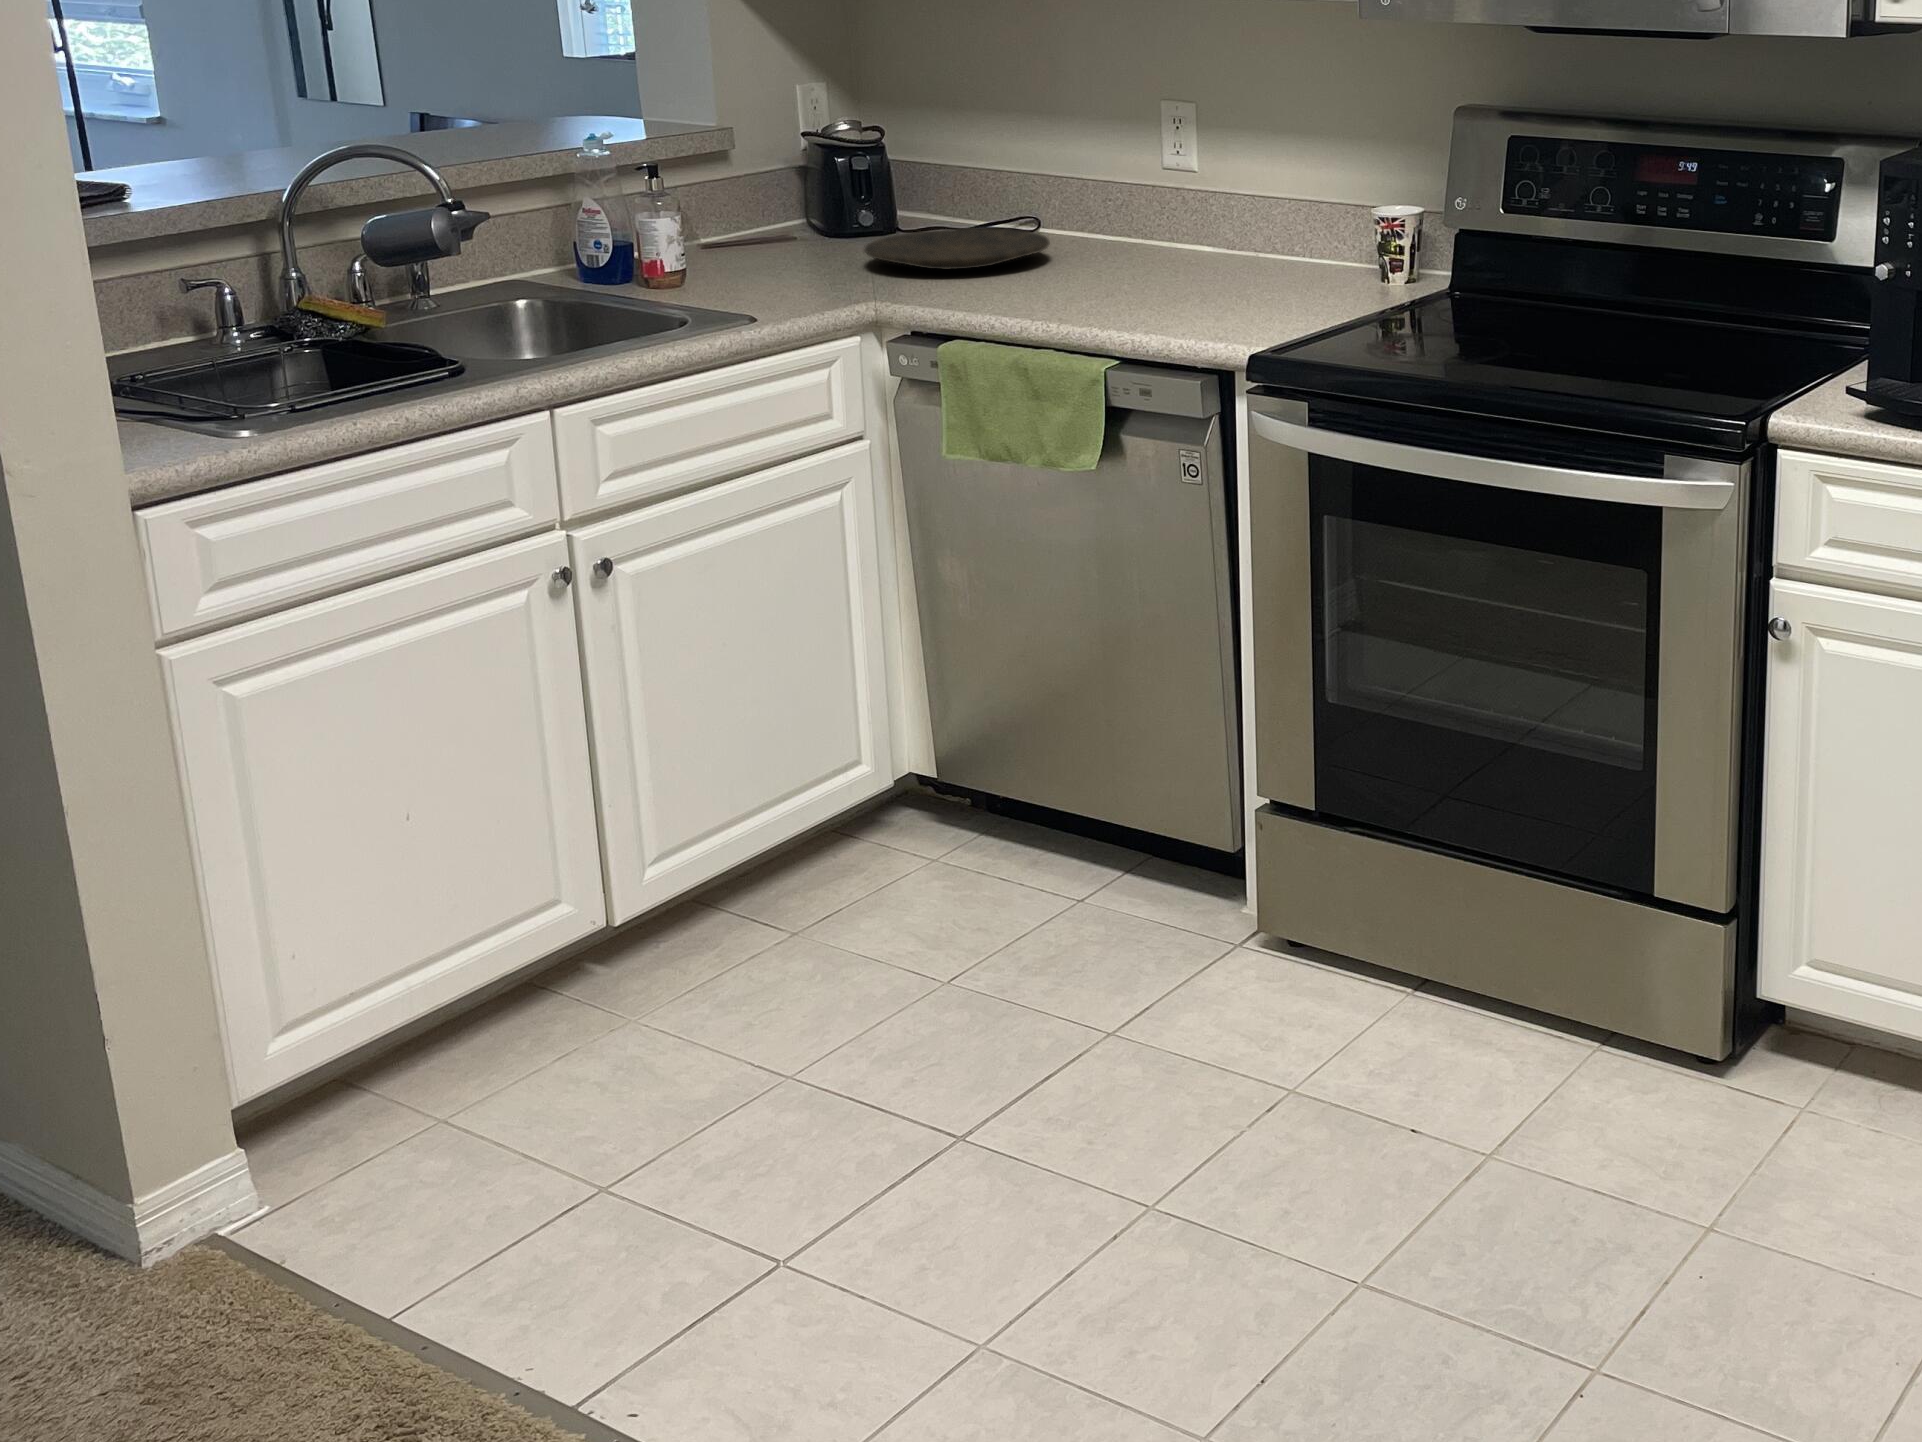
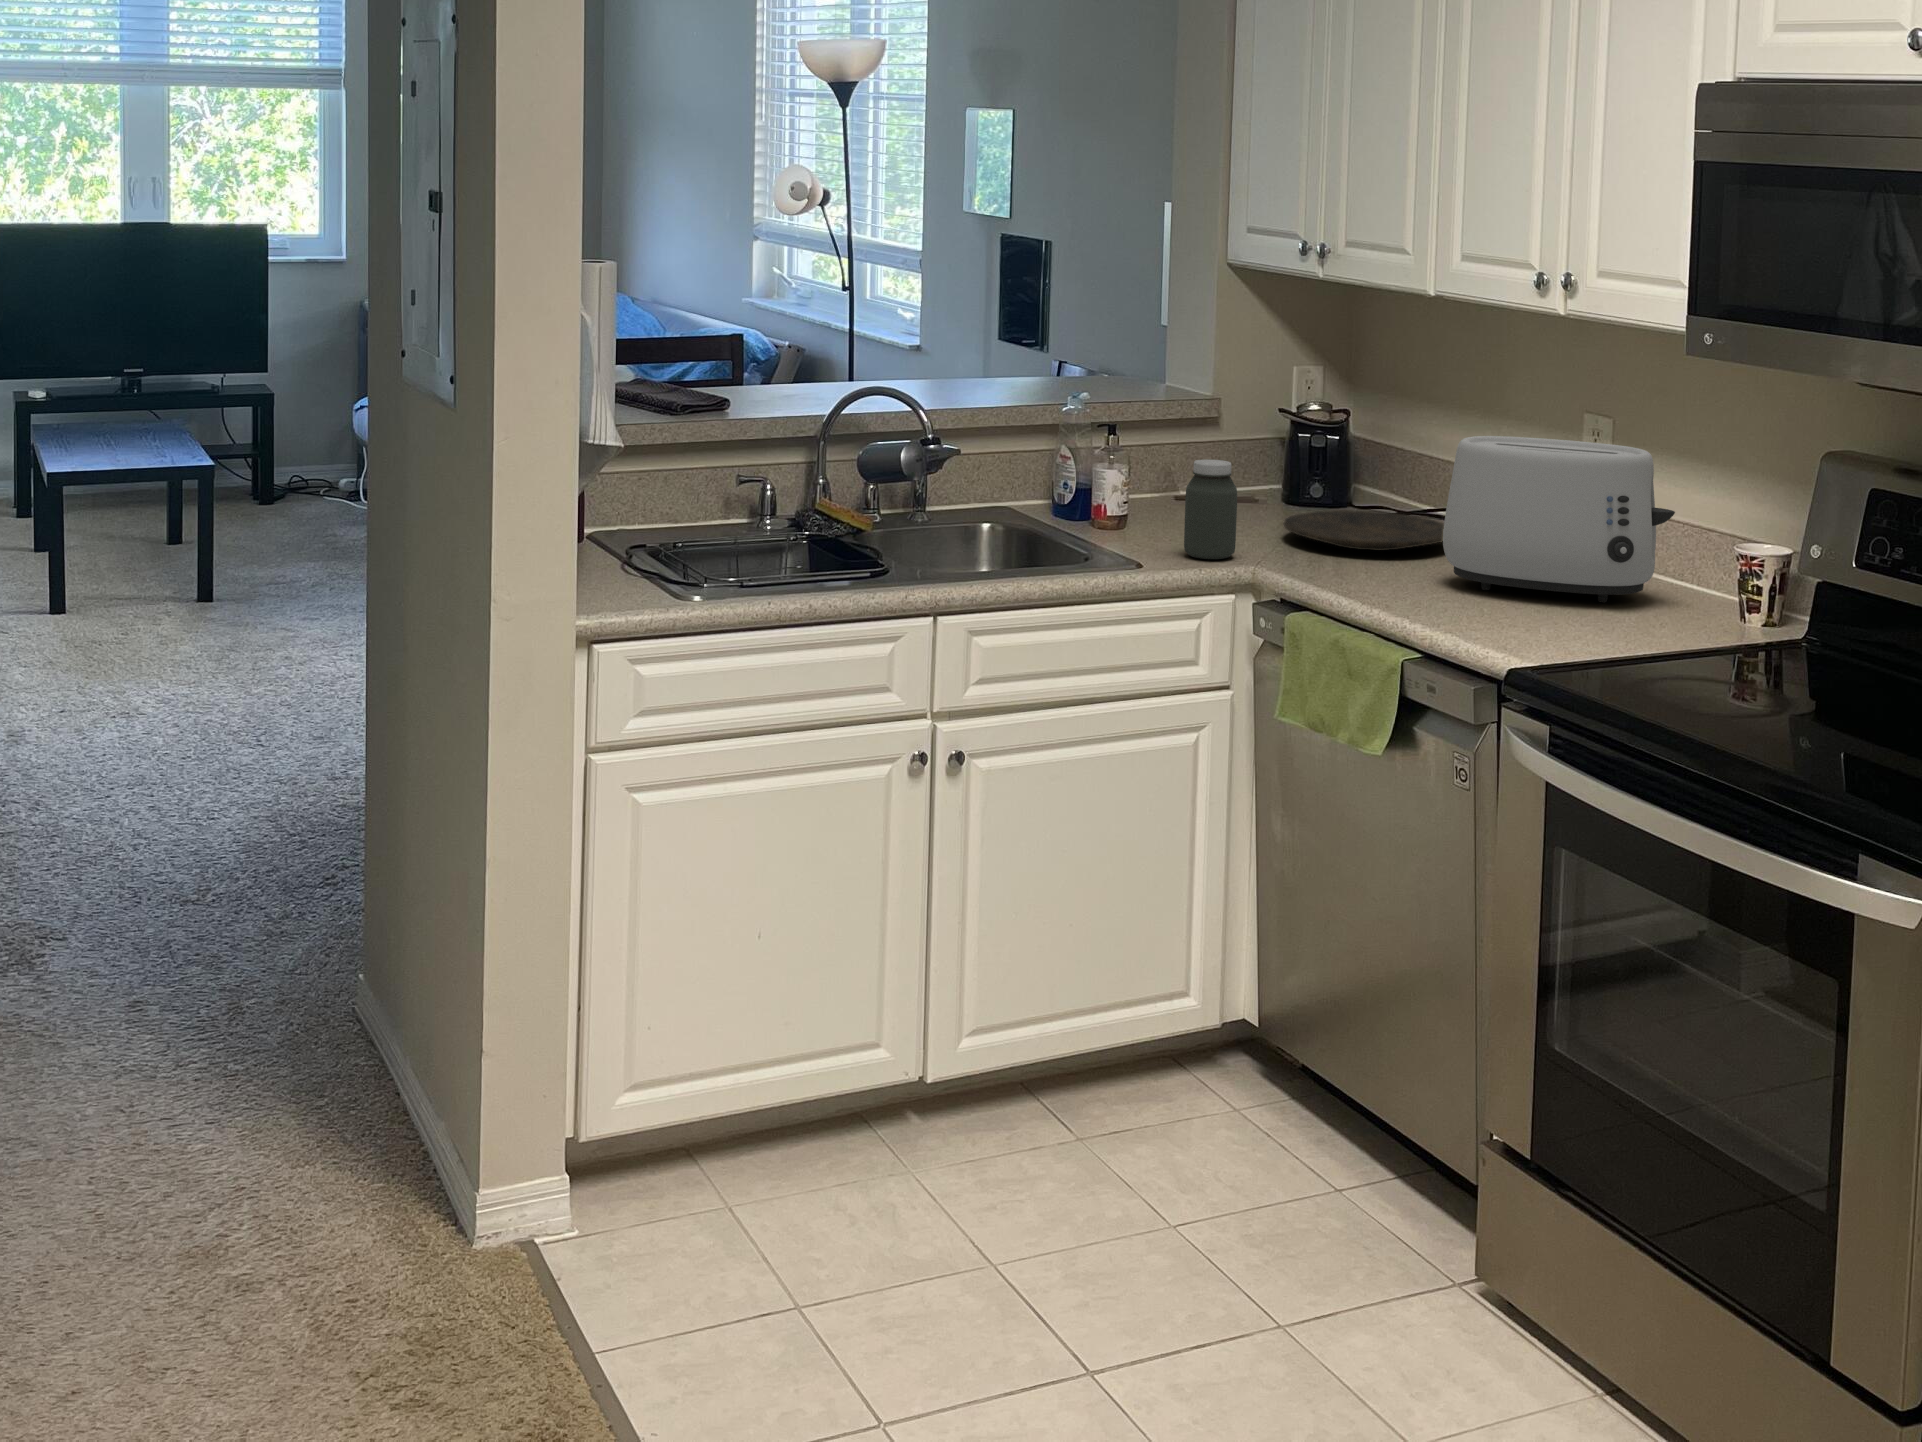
toaster: none [1074,123,1303,289] -> present [1443,436,1675,602]
jar: none [778,188,843,300] -> present [1184,459,1237,559]

